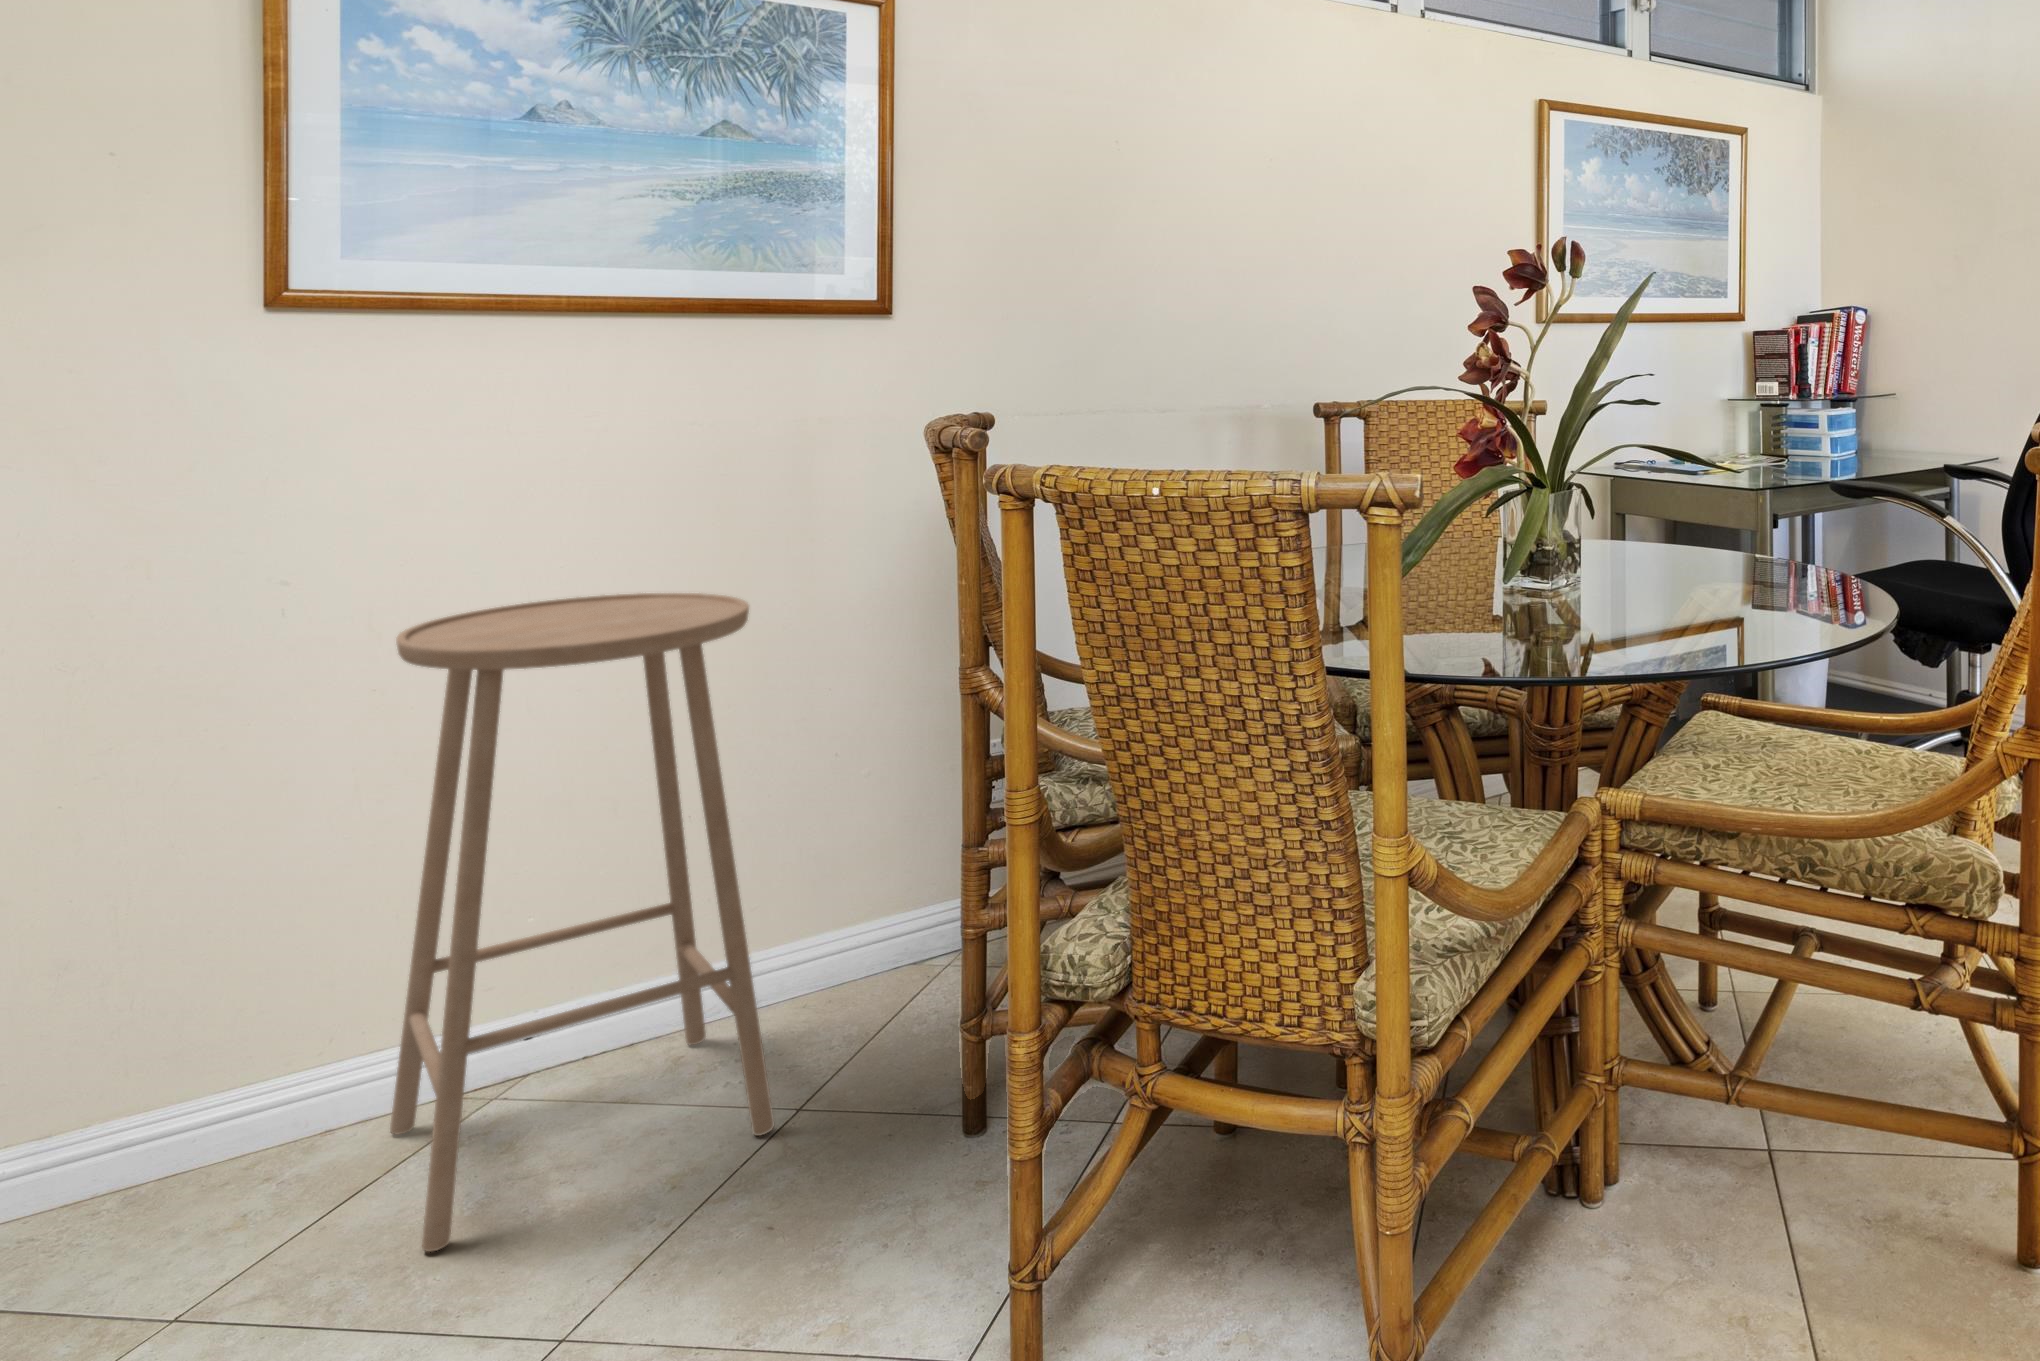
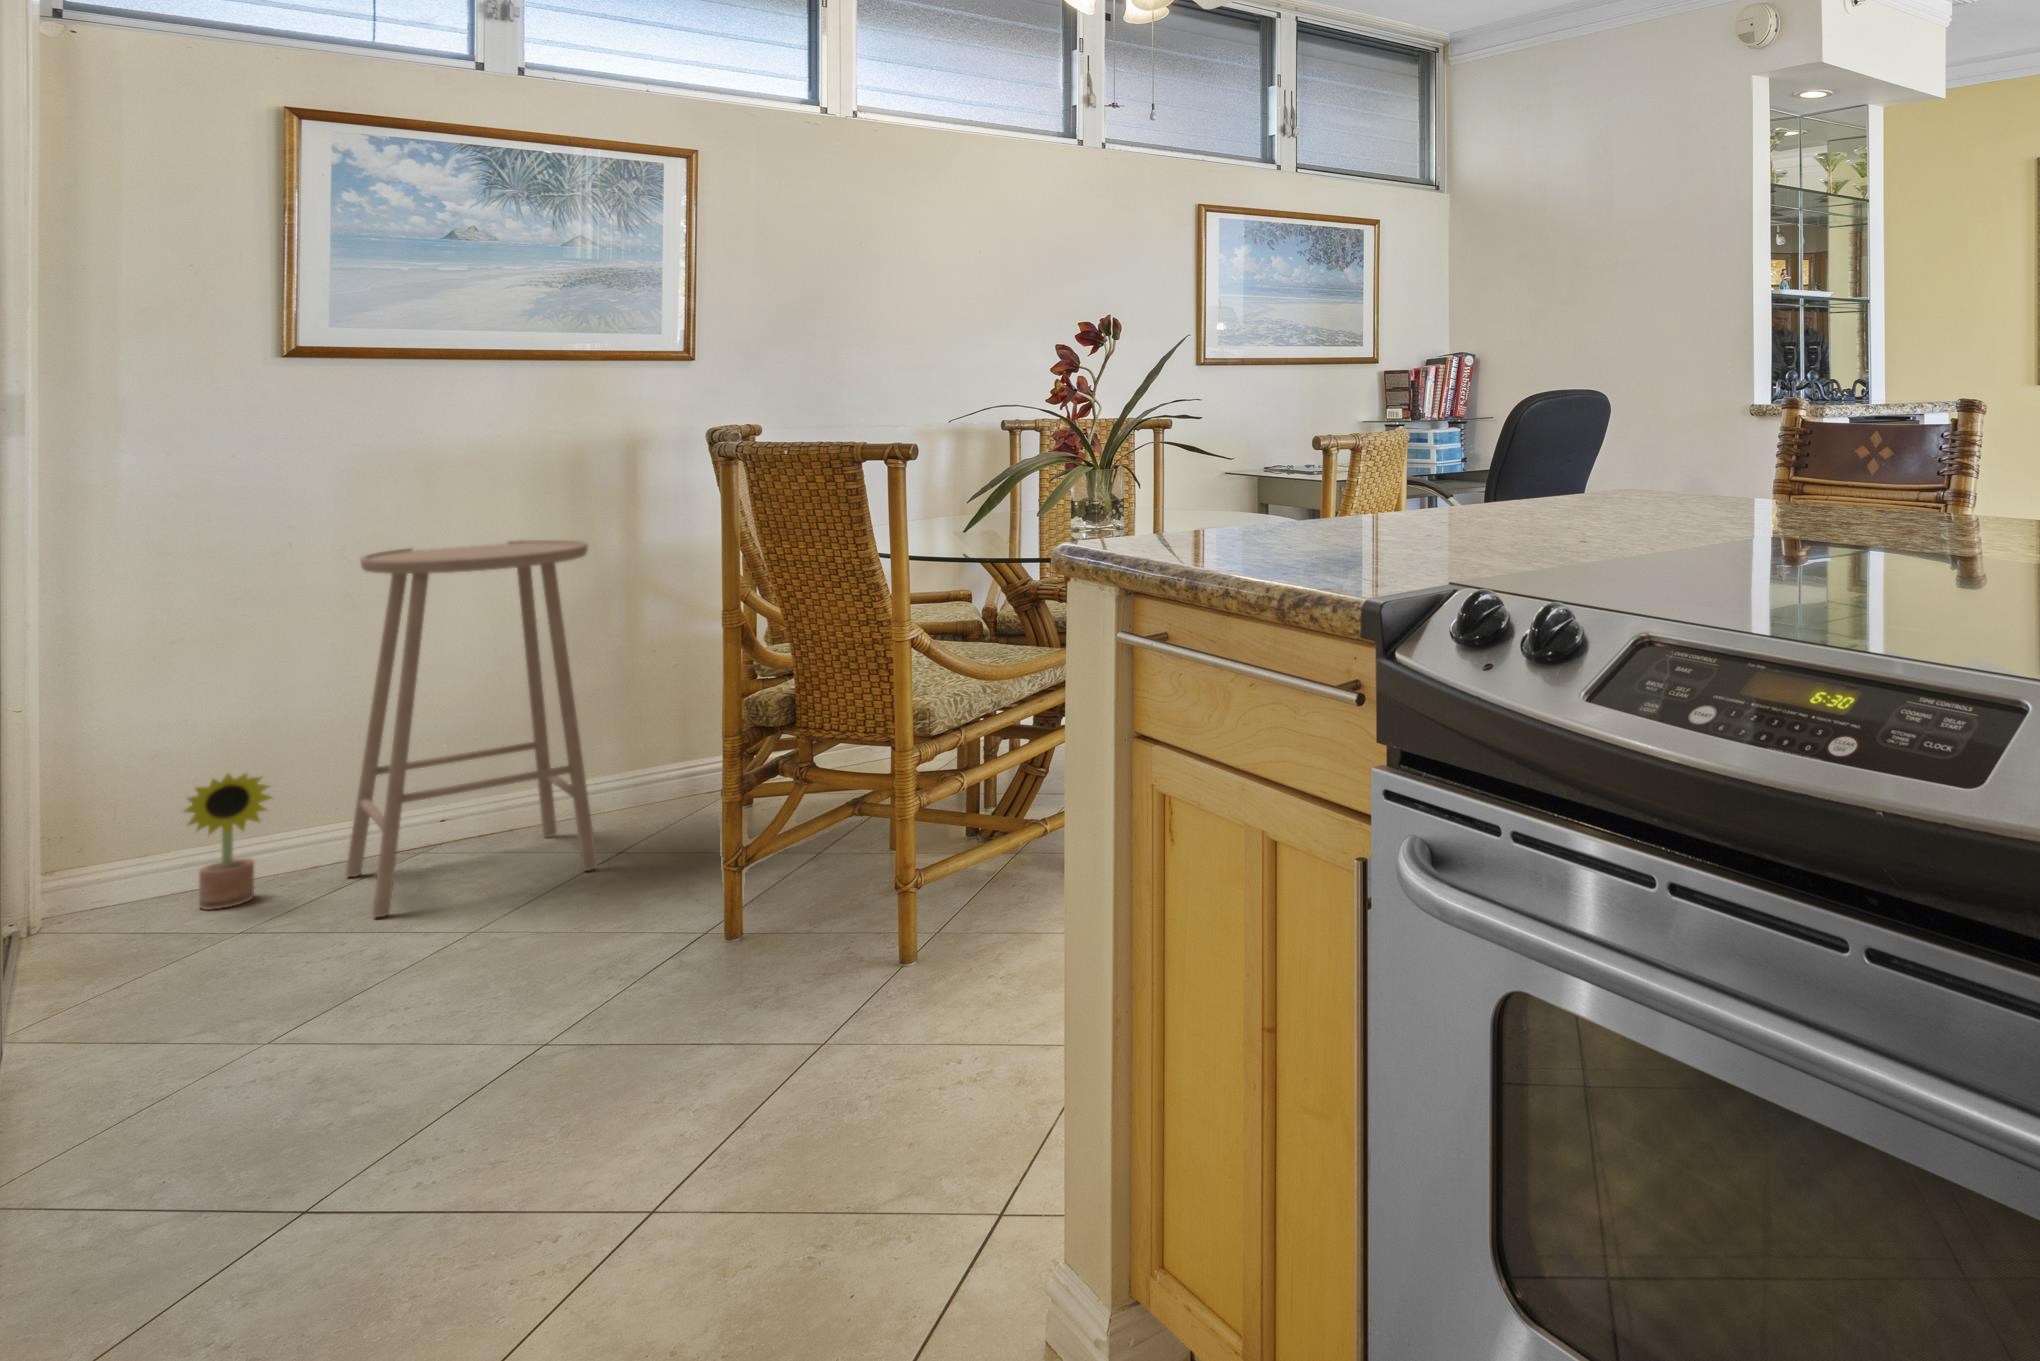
decorative plant: none [115,991,270,1213] -> present [184,774,271,910]

